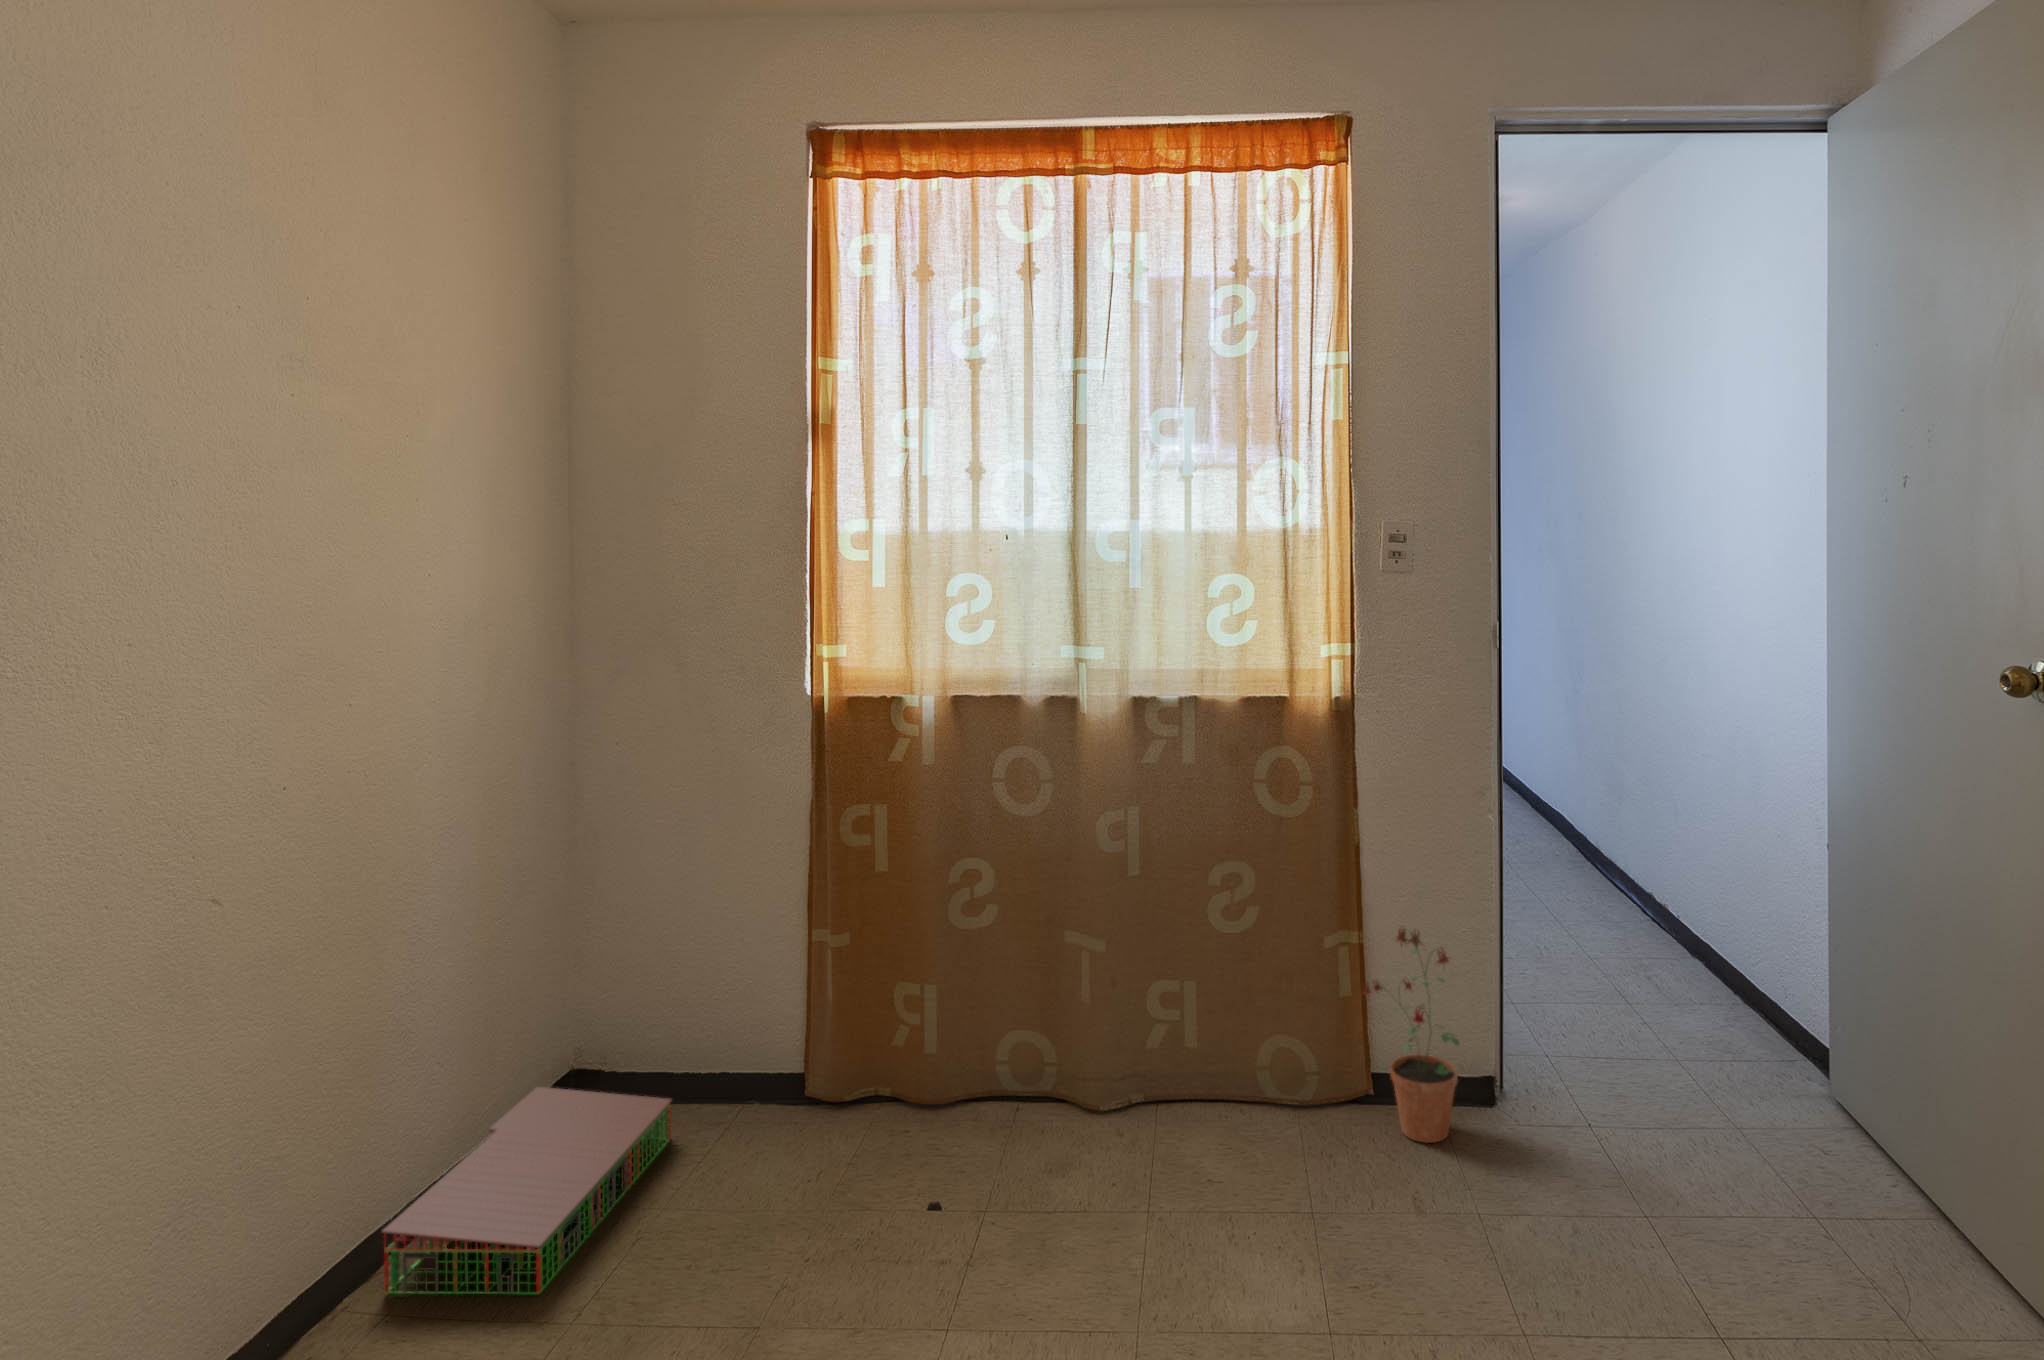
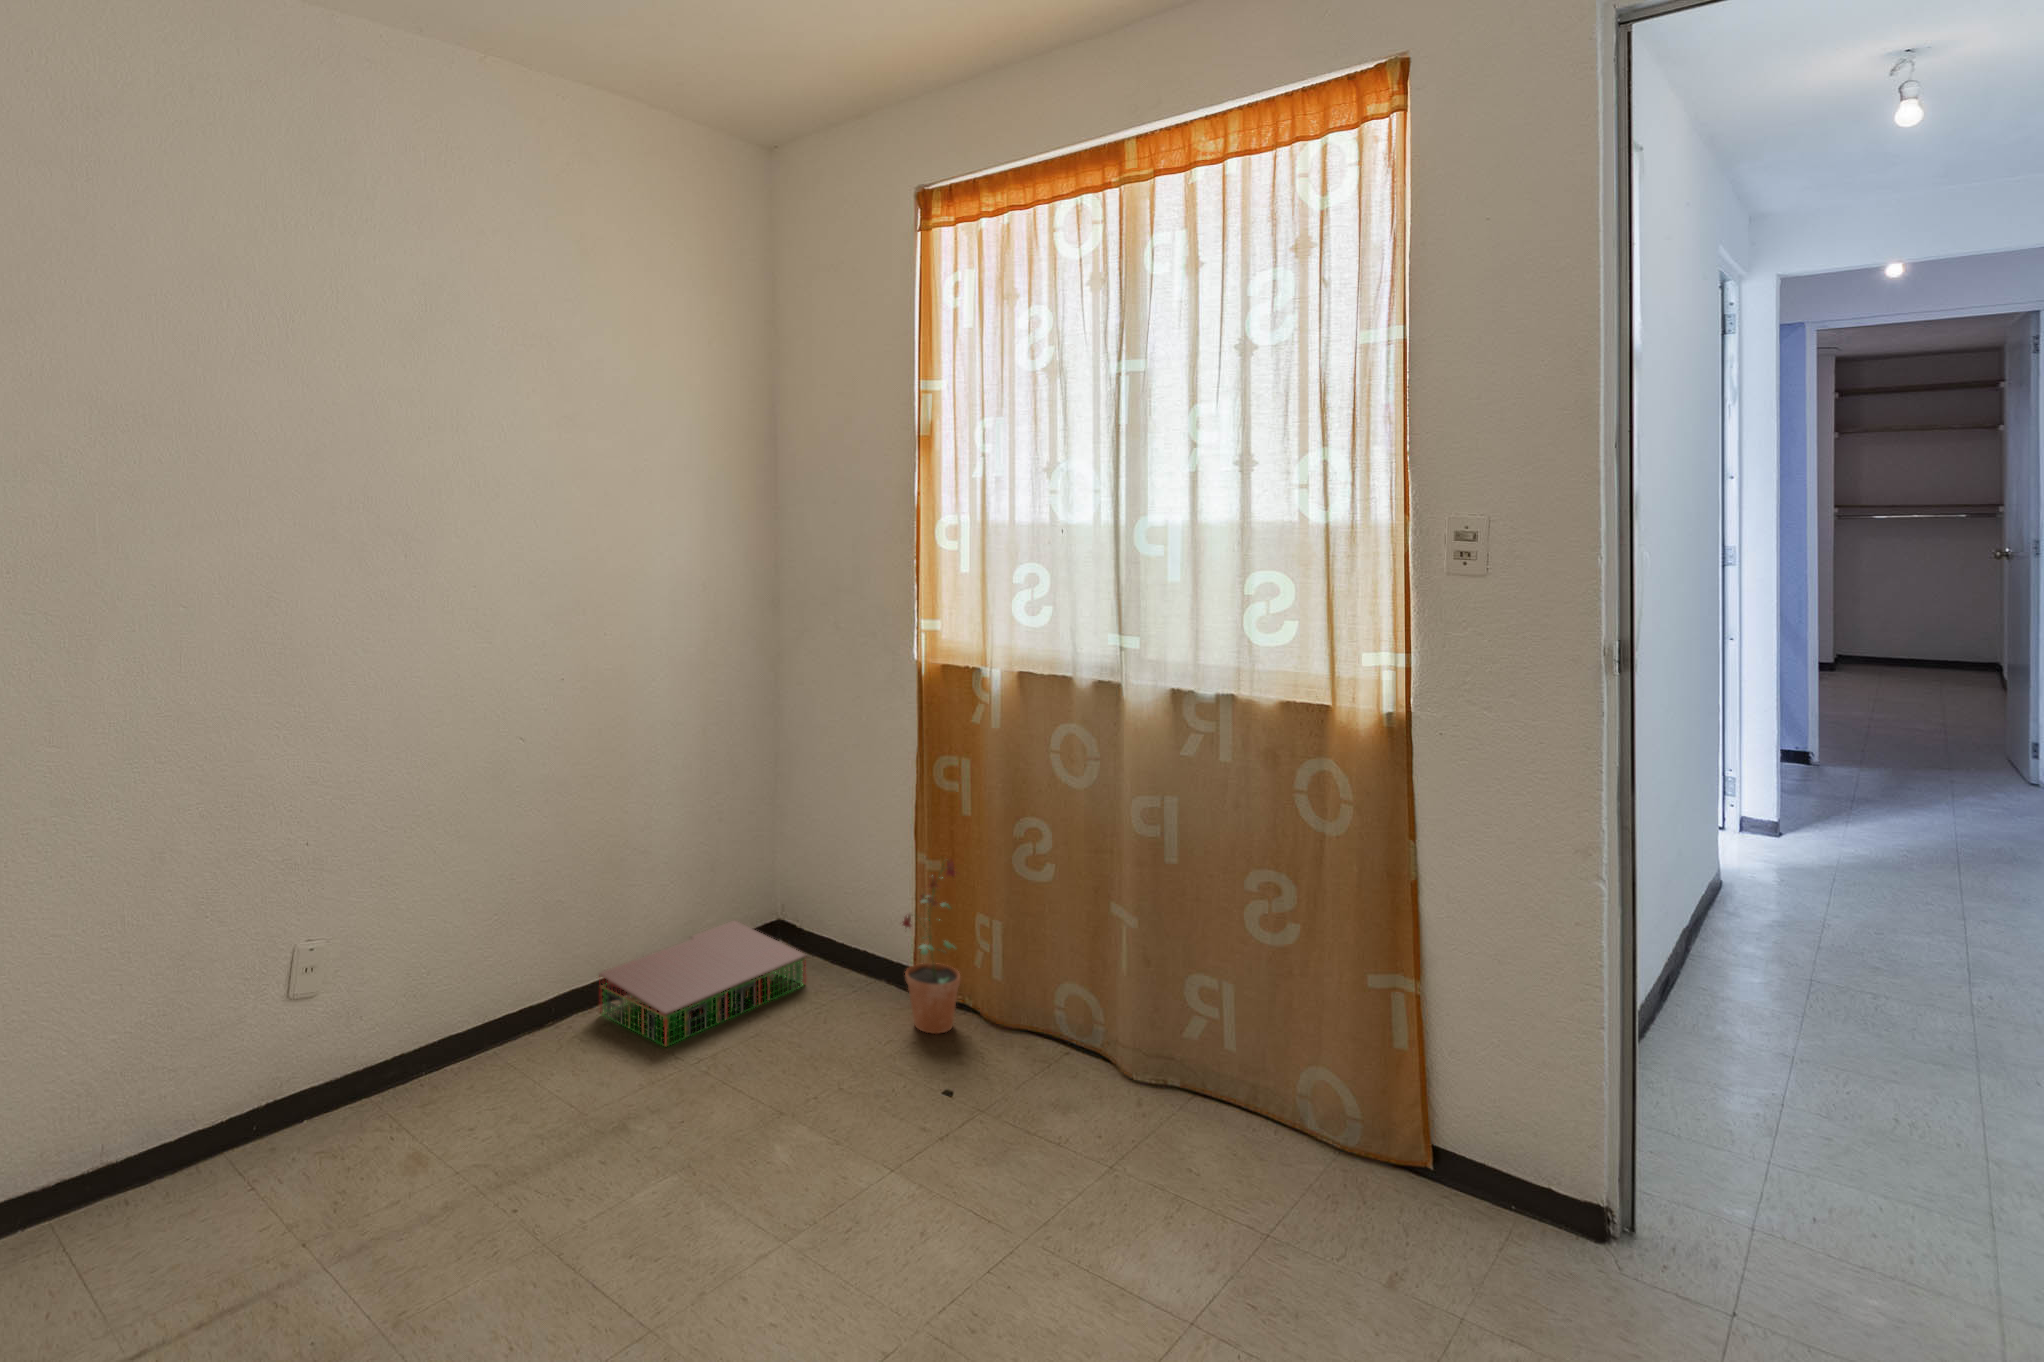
potted plant: present [1363,928,1459,1143] -> present [903,861,960,1034]

